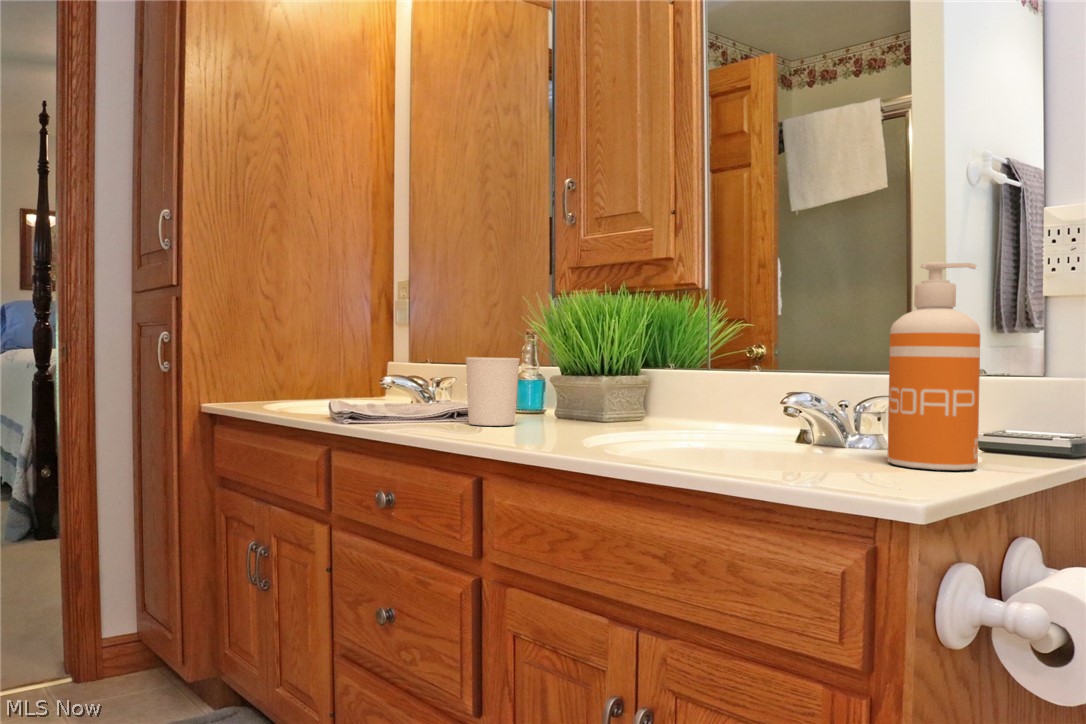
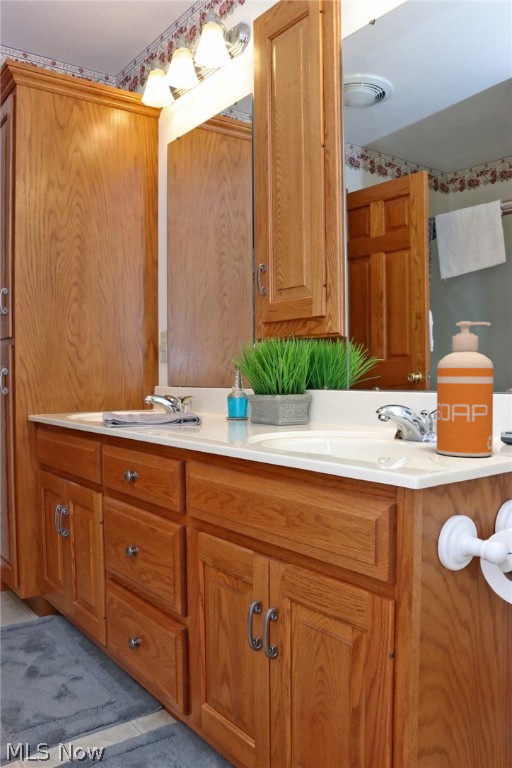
candle holder: present [466,357,520,426] -> none [185,384,221,429]

